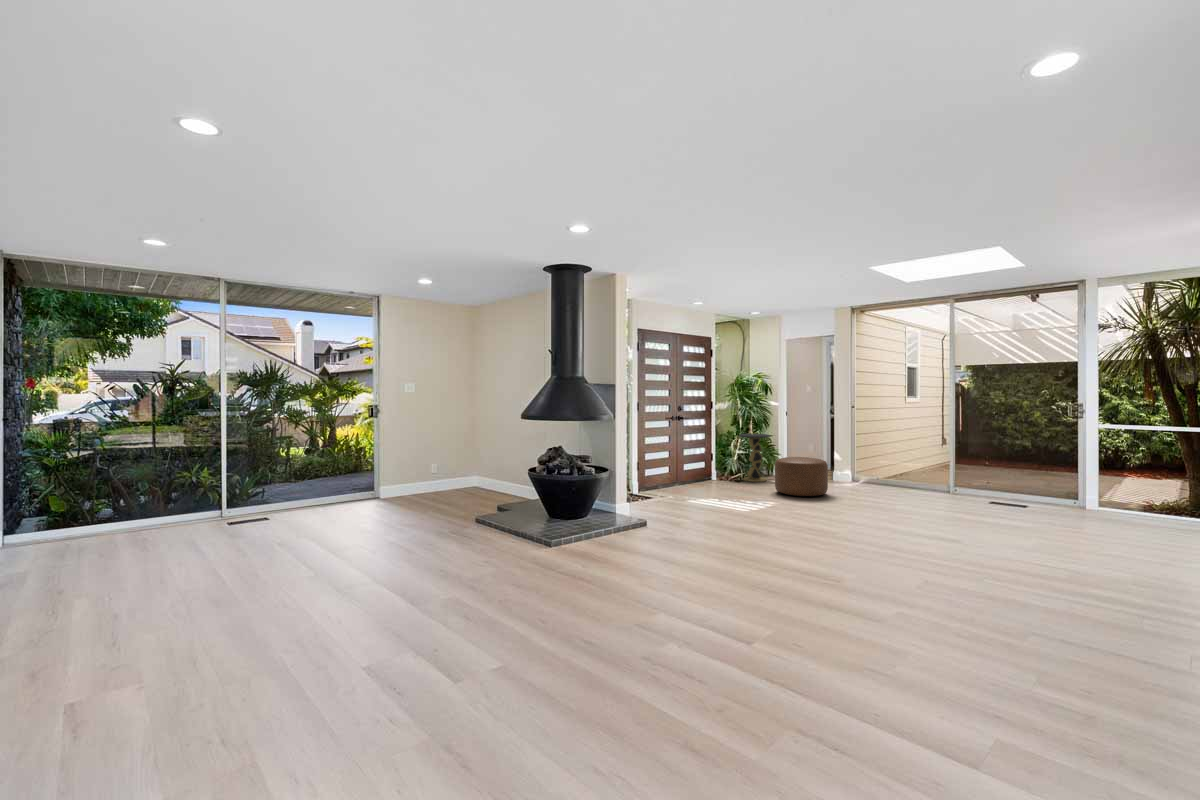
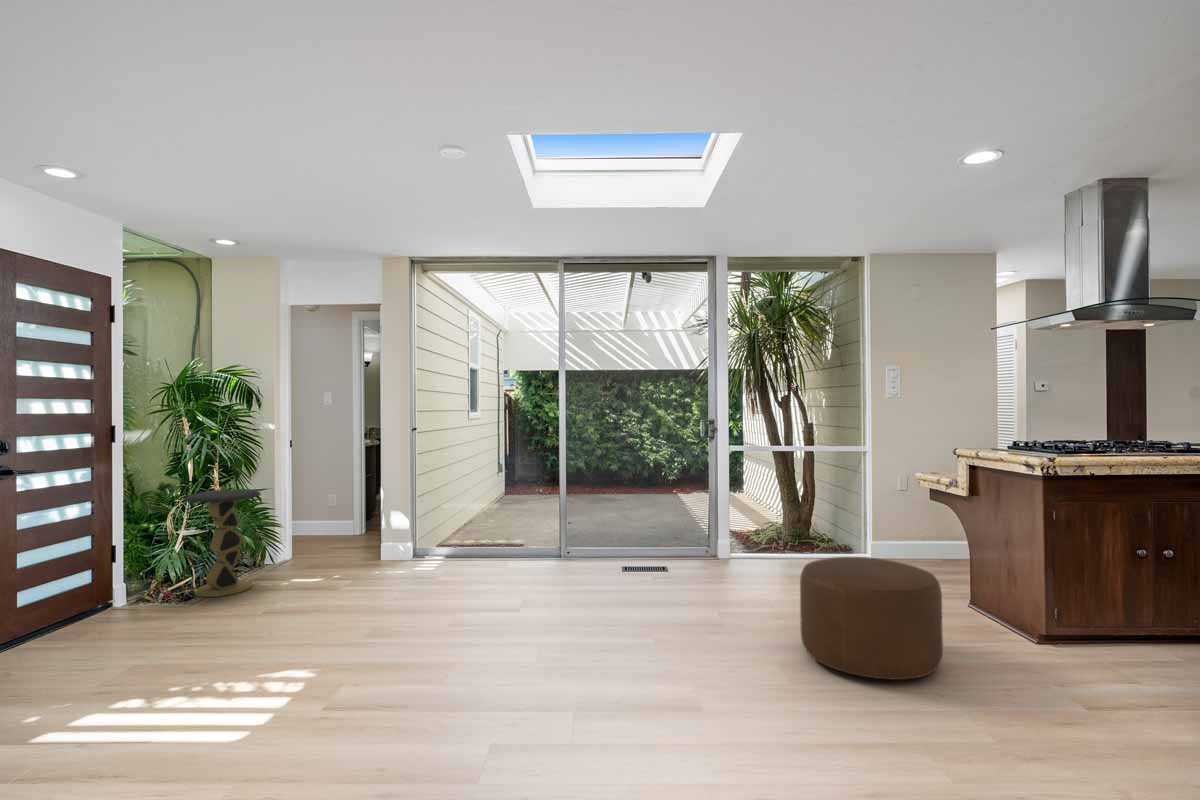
ottoman: present [775,457,828,496] -> present [800,557,943,680]

